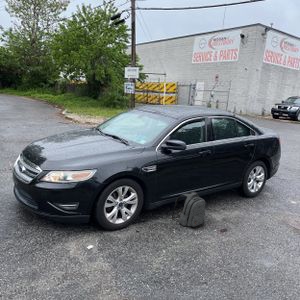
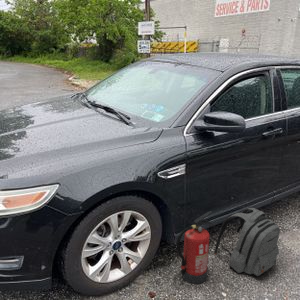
fire extinguisher: none [151,190,170,229] -> present [177,211,212,284]

